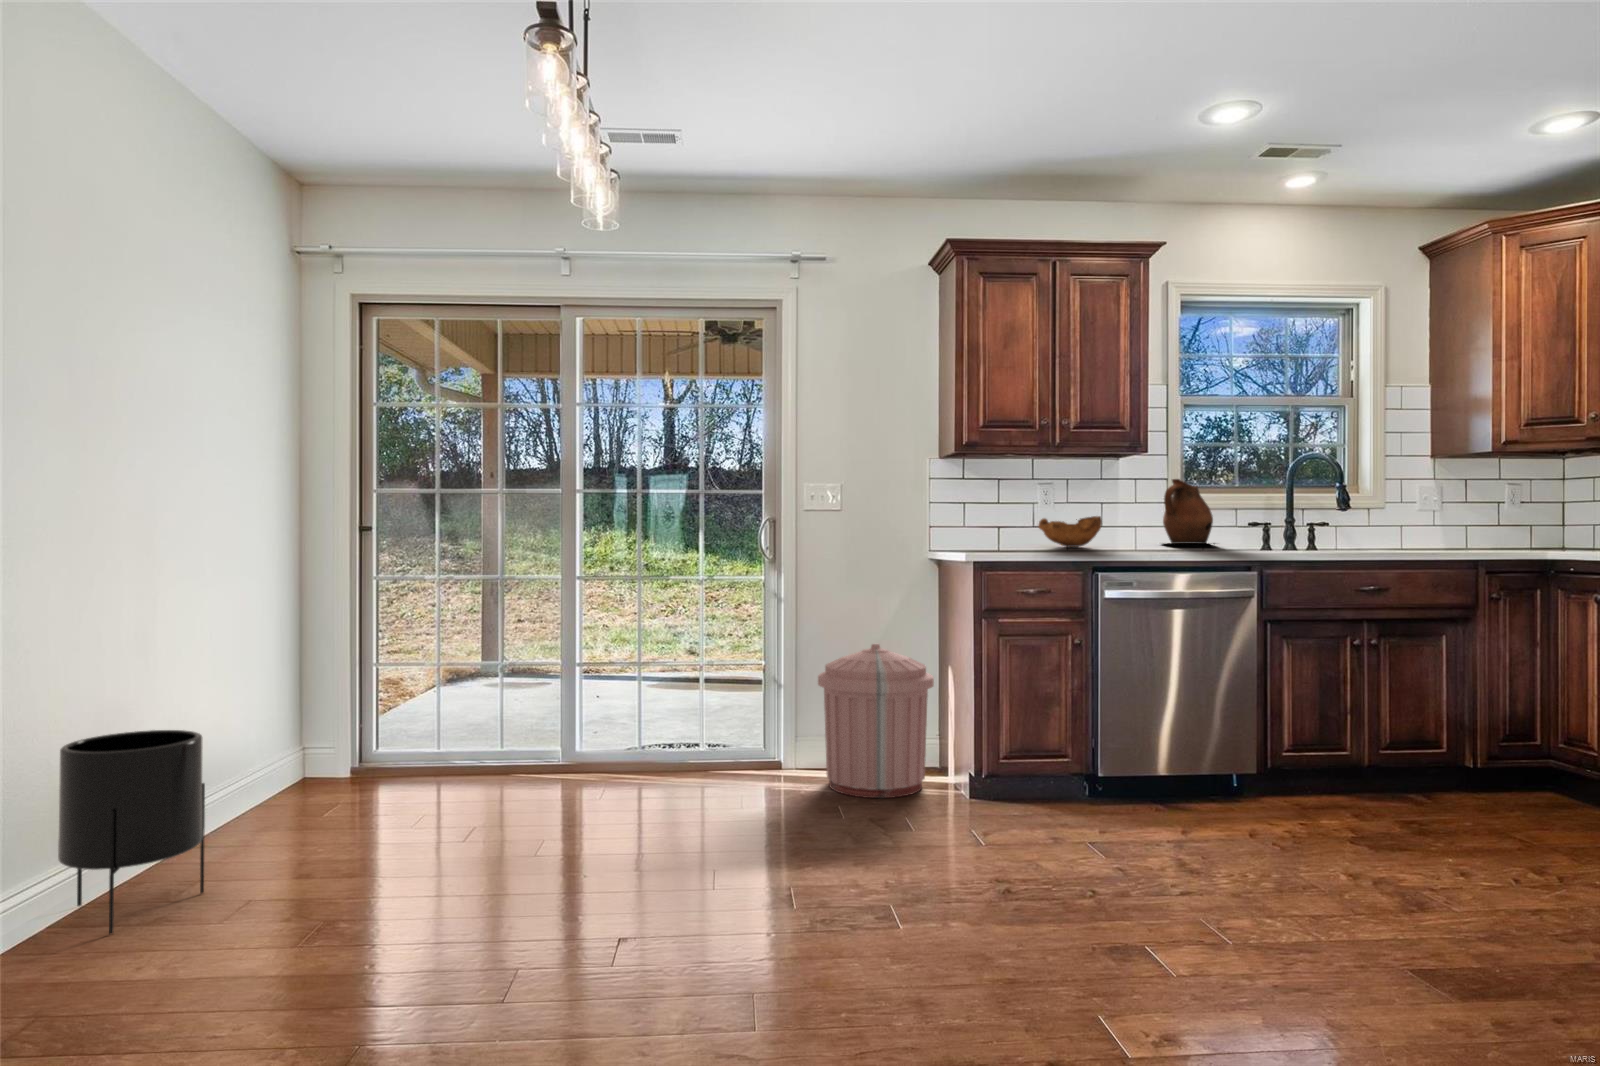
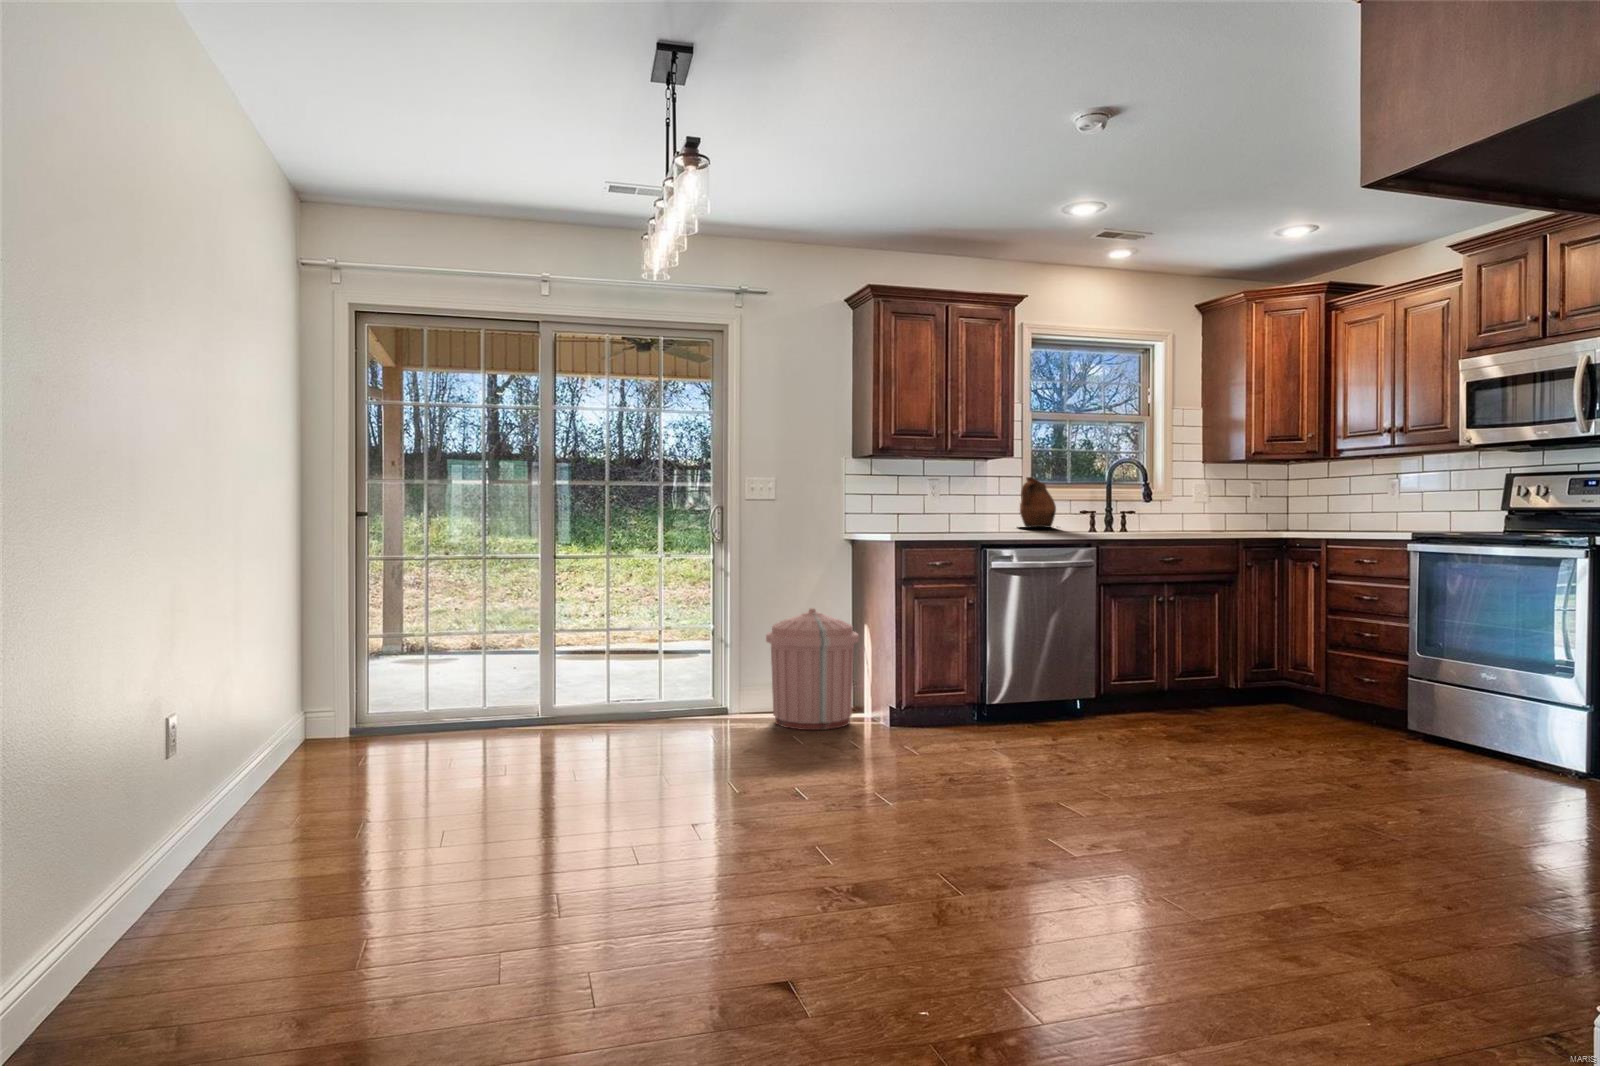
wooden bowl: present [1039,516,1102,547] -> none [929,506,977,530]
planter: present [58,730,205,934] -> none [224,685,335,847]

